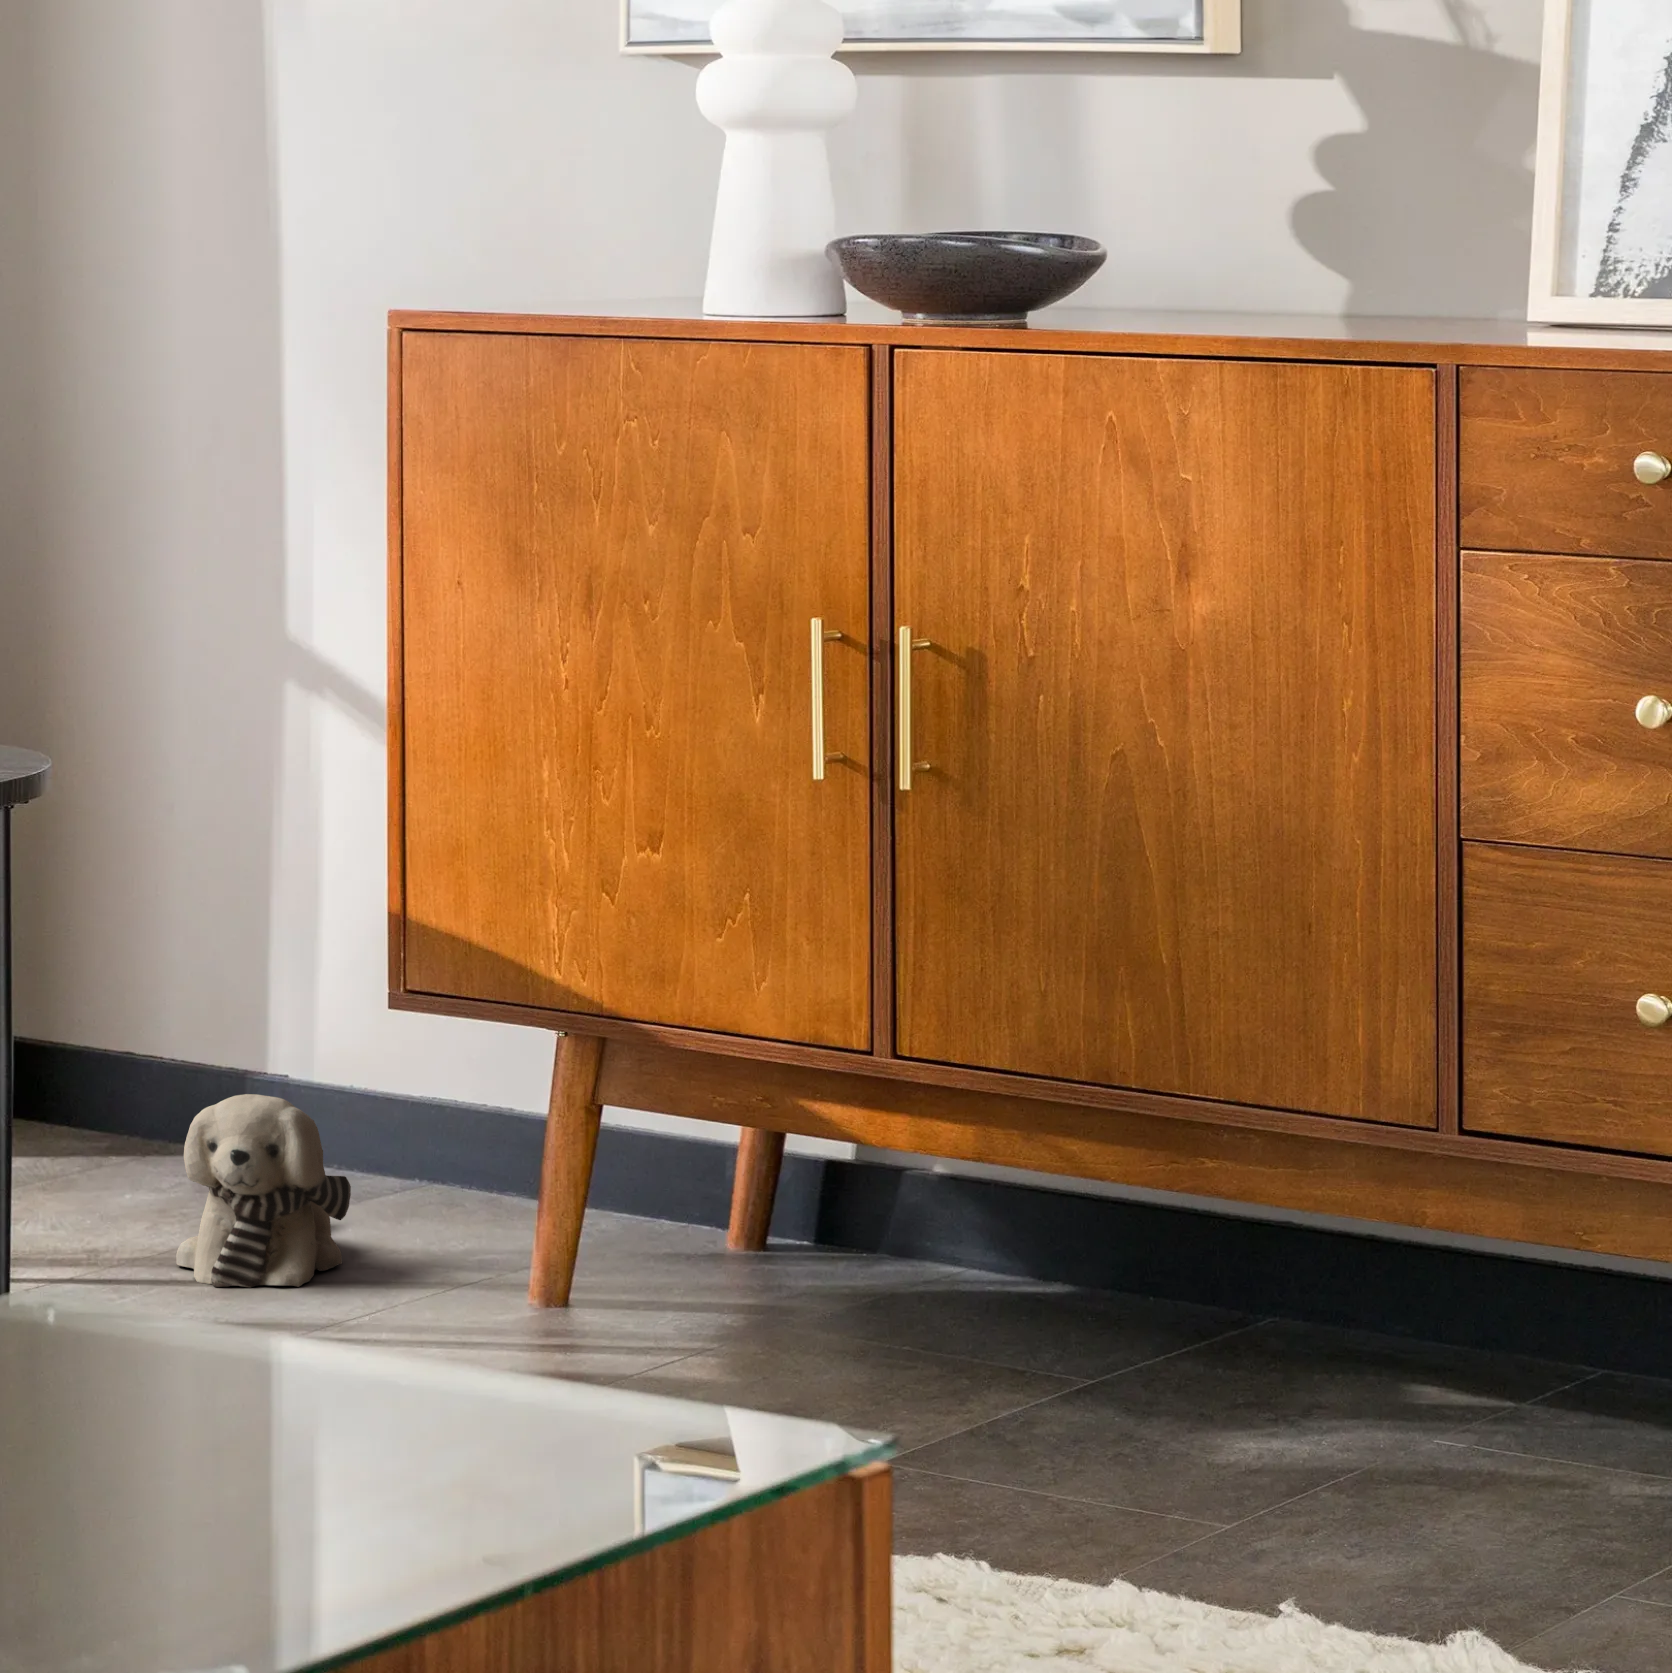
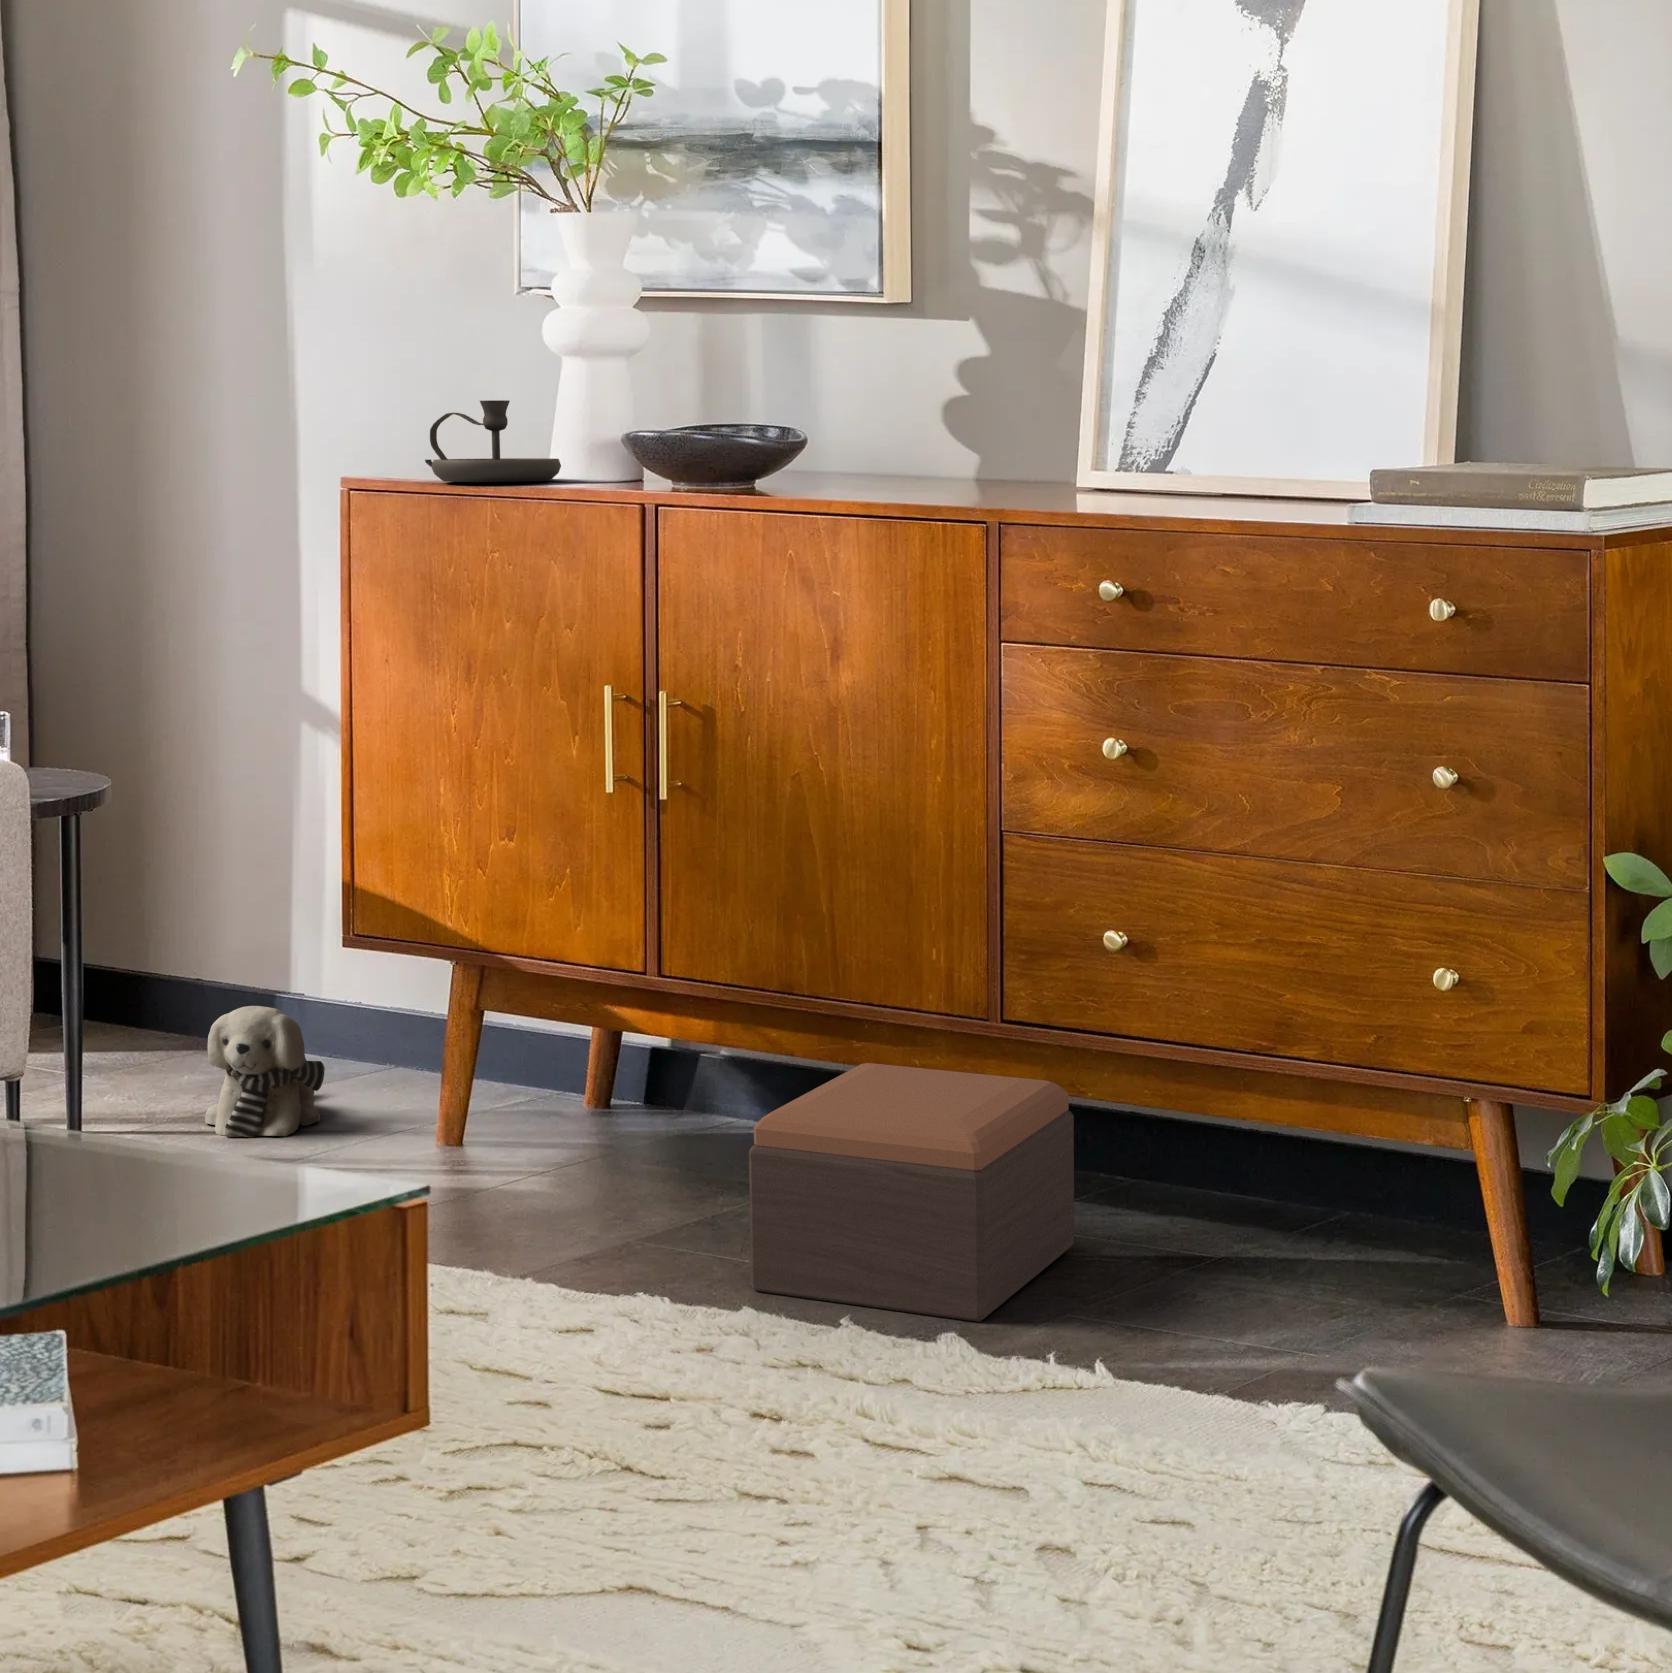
candlestick: none [528,198,732,319] -> present [425,400,561,482]
footstool: none [1077,1192,1553,1598] -> present [749,1063,1074,1322]

